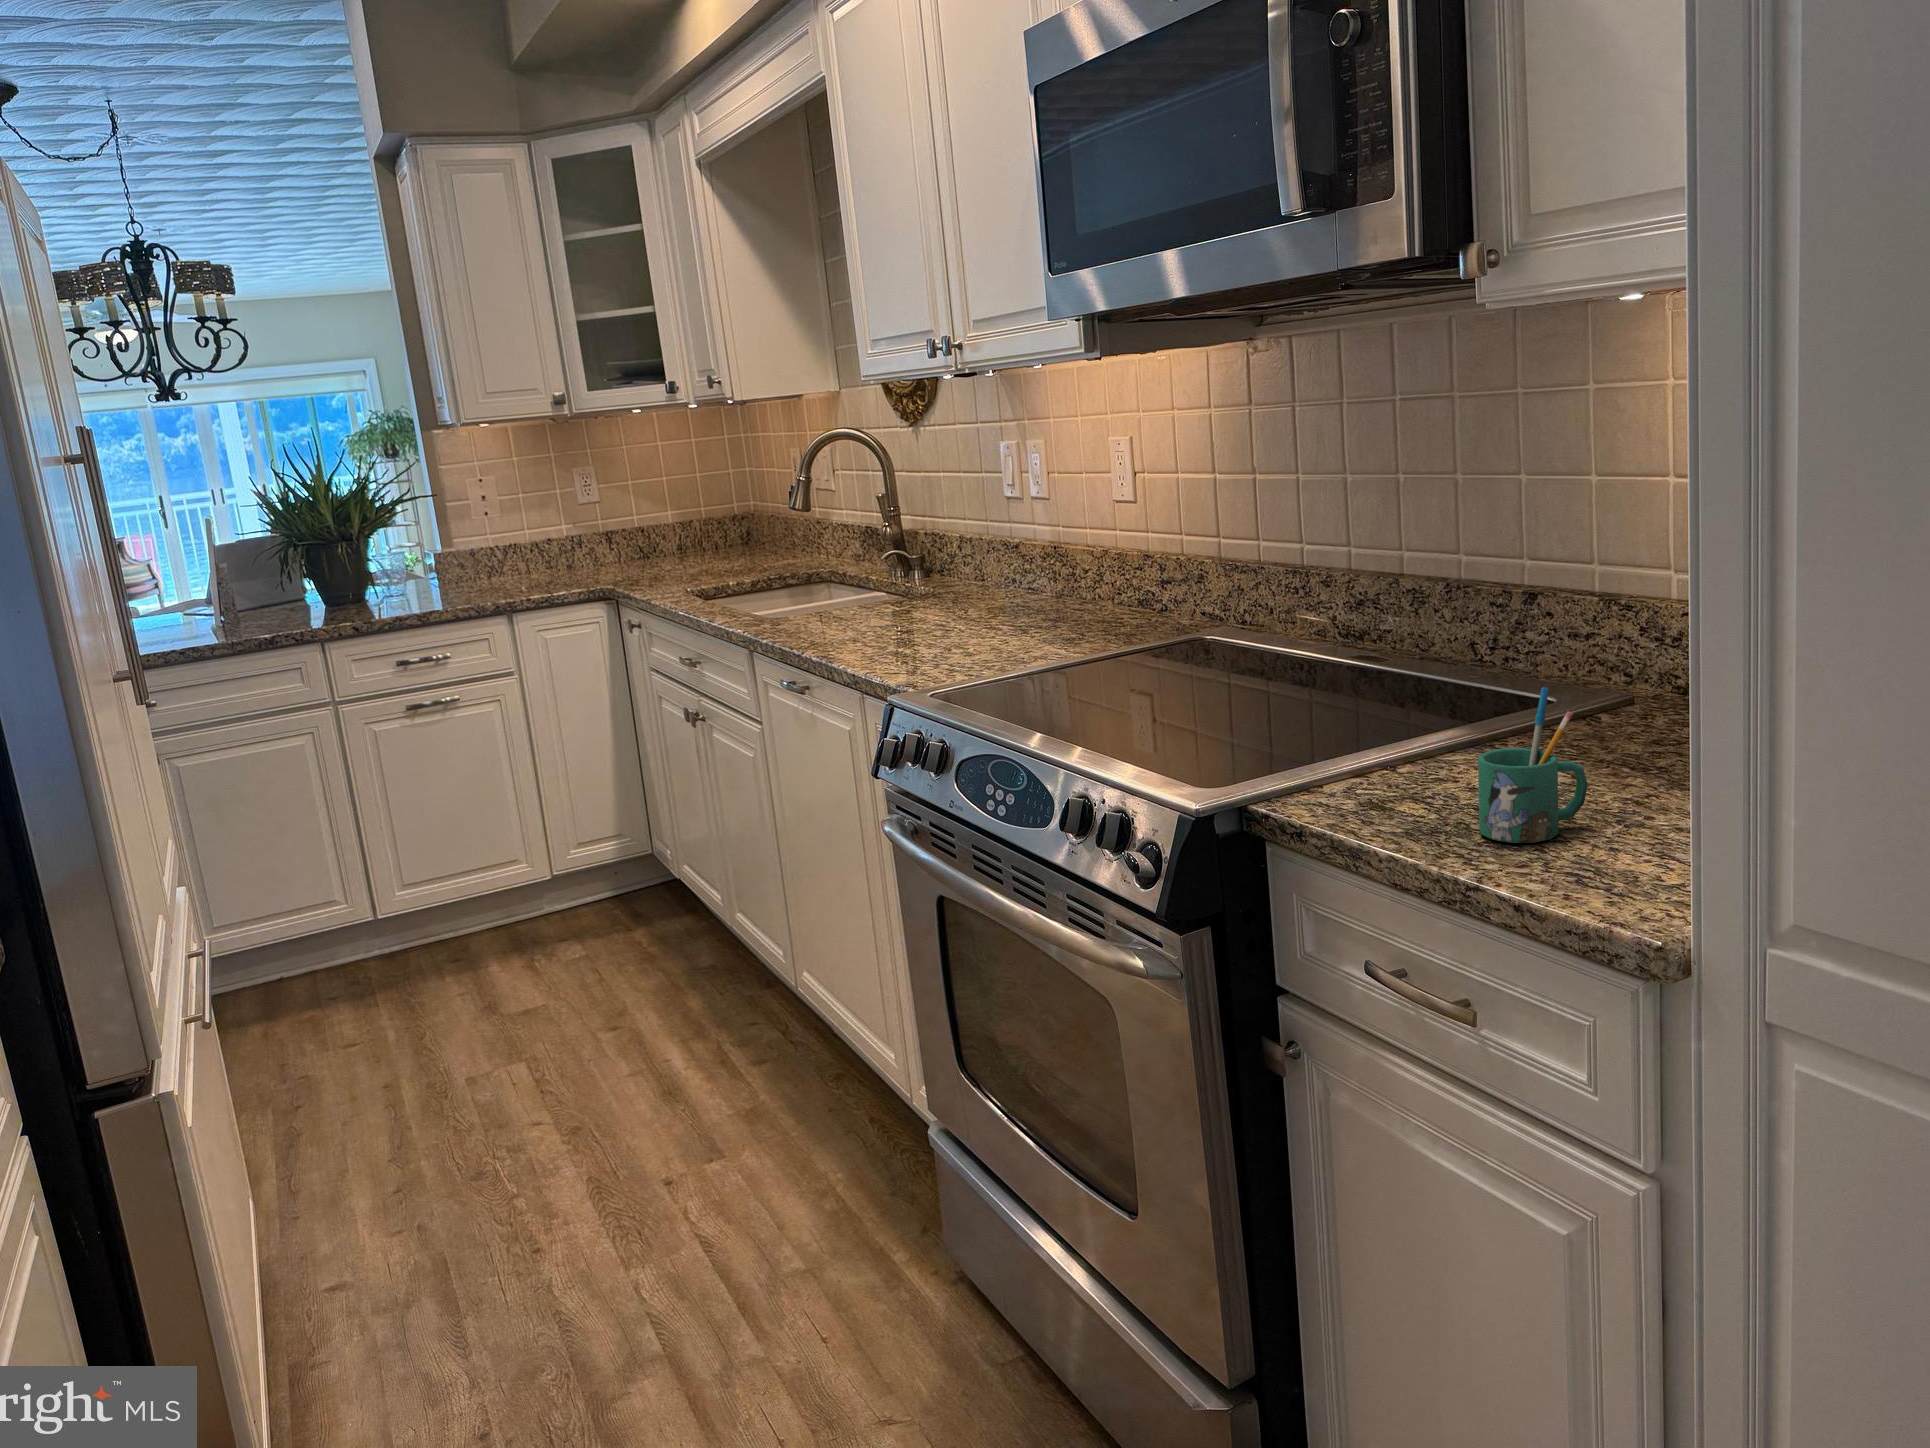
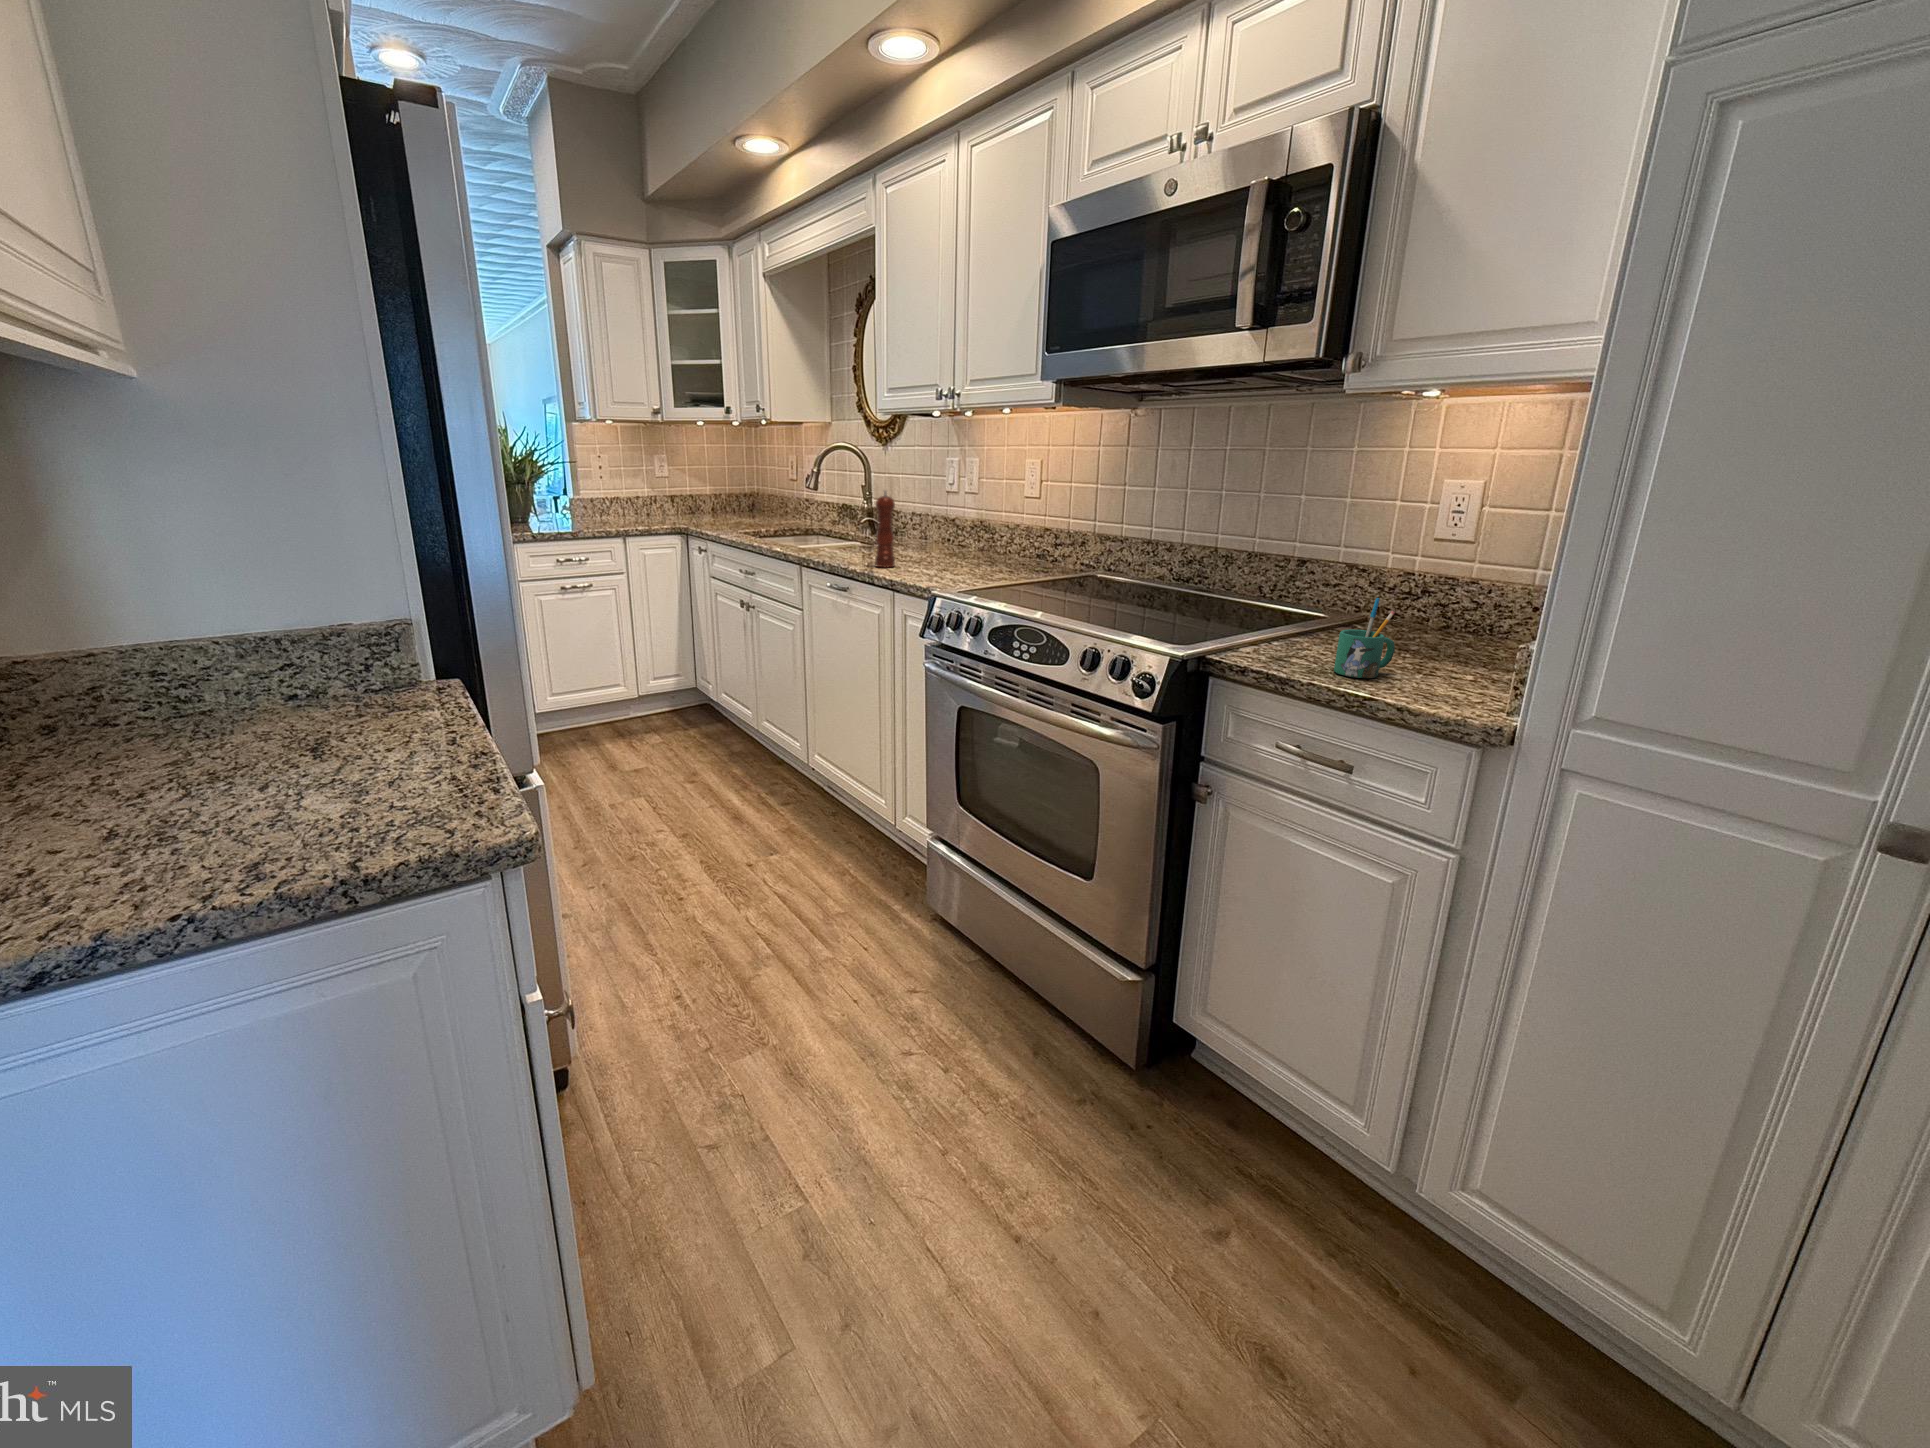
pepper mill: none [840,514,885,646] -> present [875,491,895,568]

